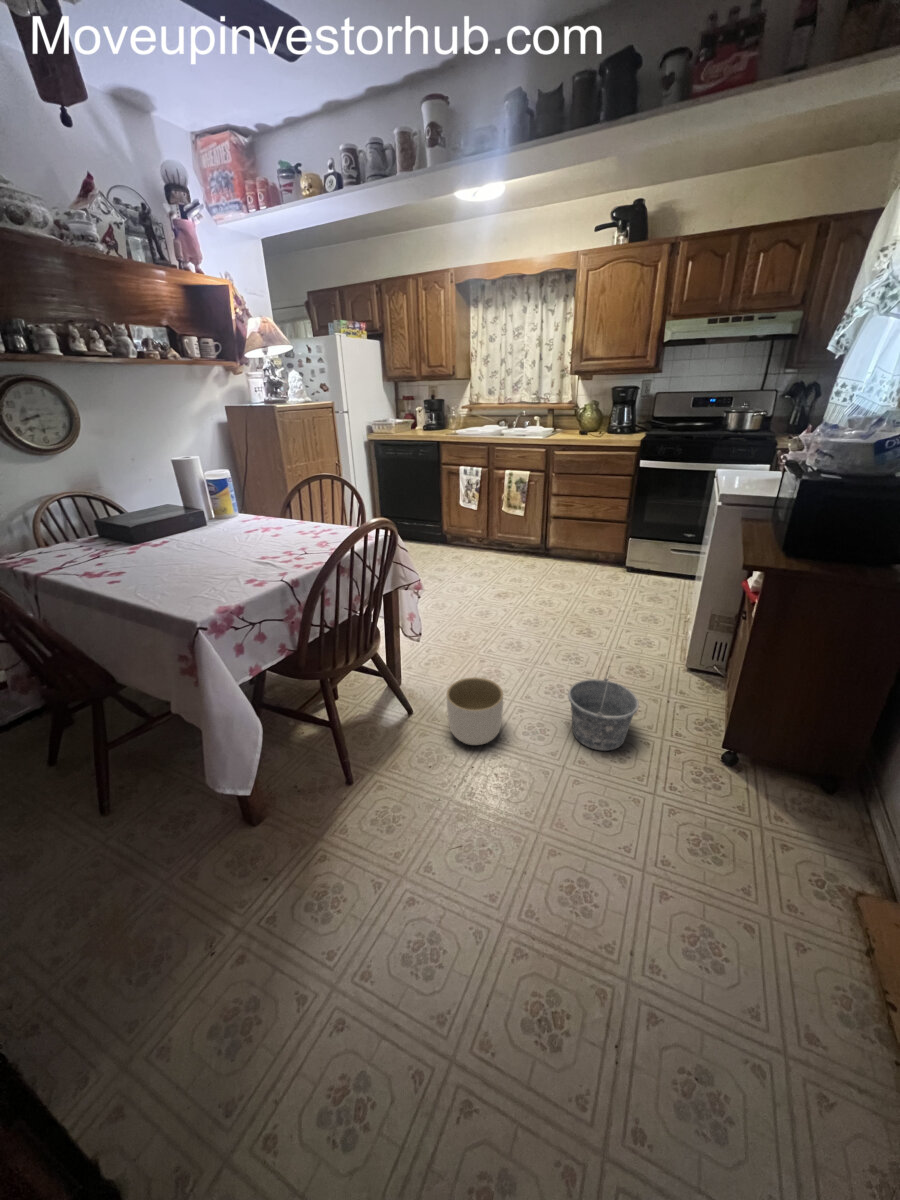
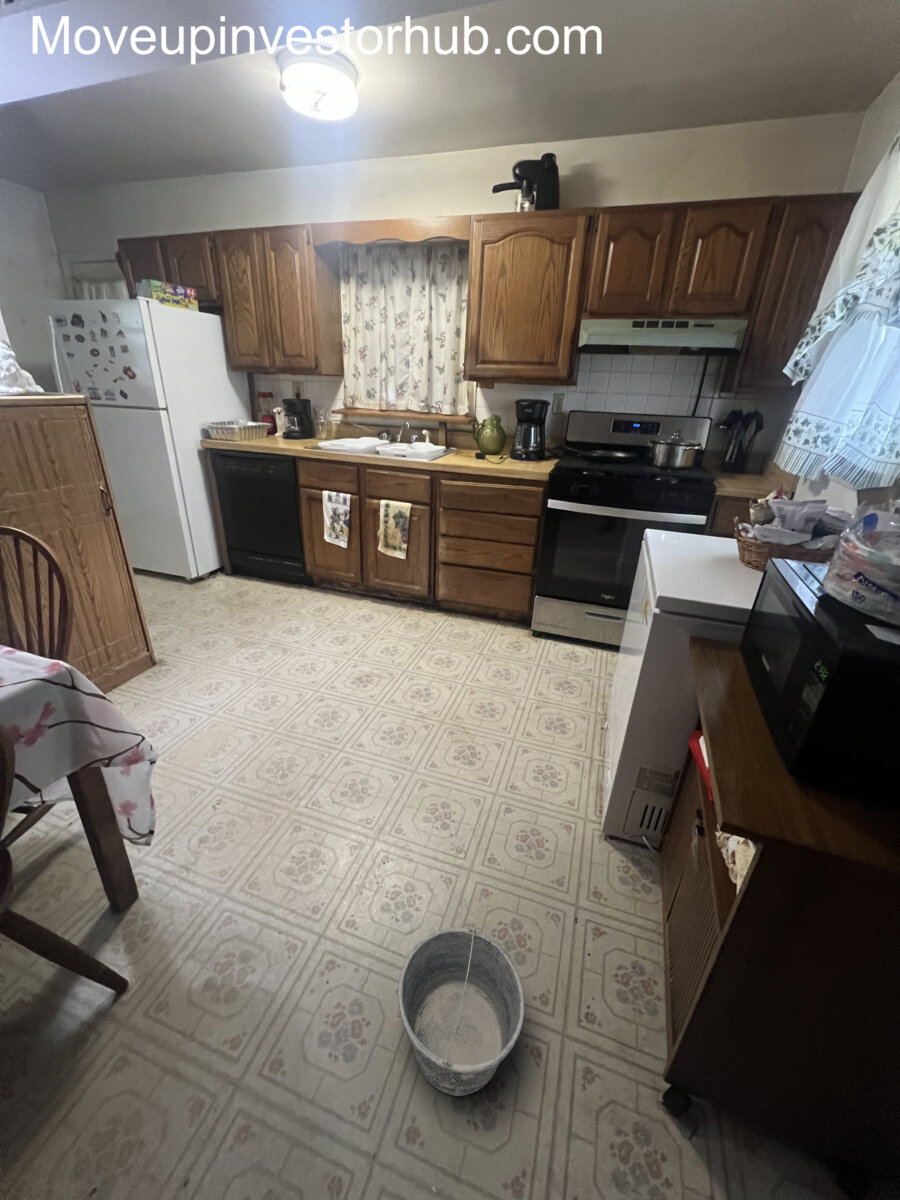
planter: present [447,677,503,745] -> none [142,947,274,1119]

